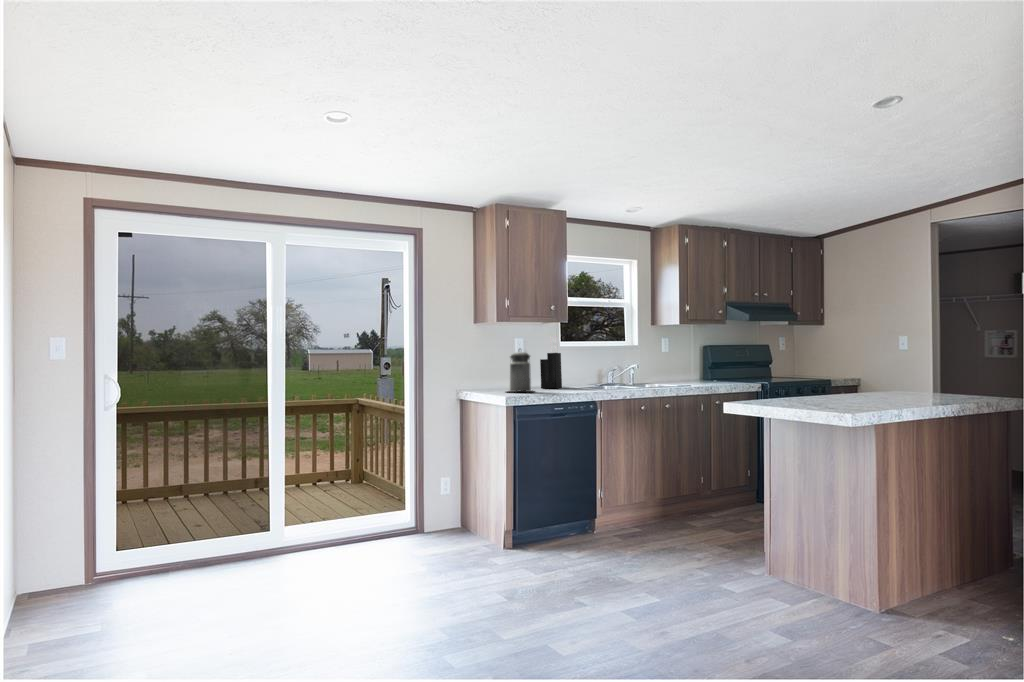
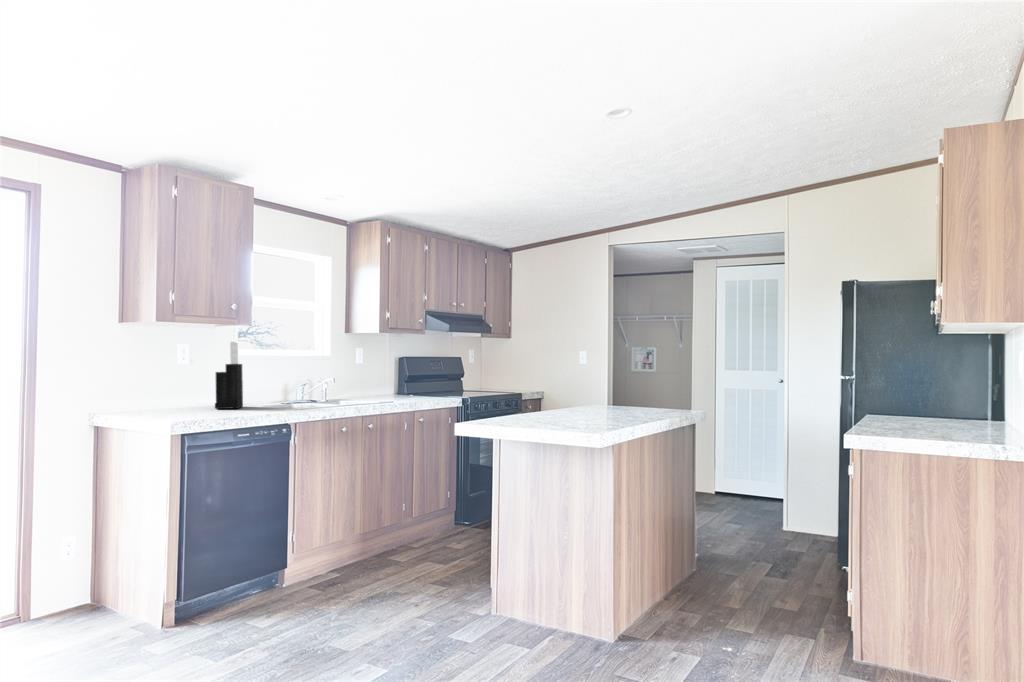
canister: present [510,352,532,392] -> none [166,358,210,415]

